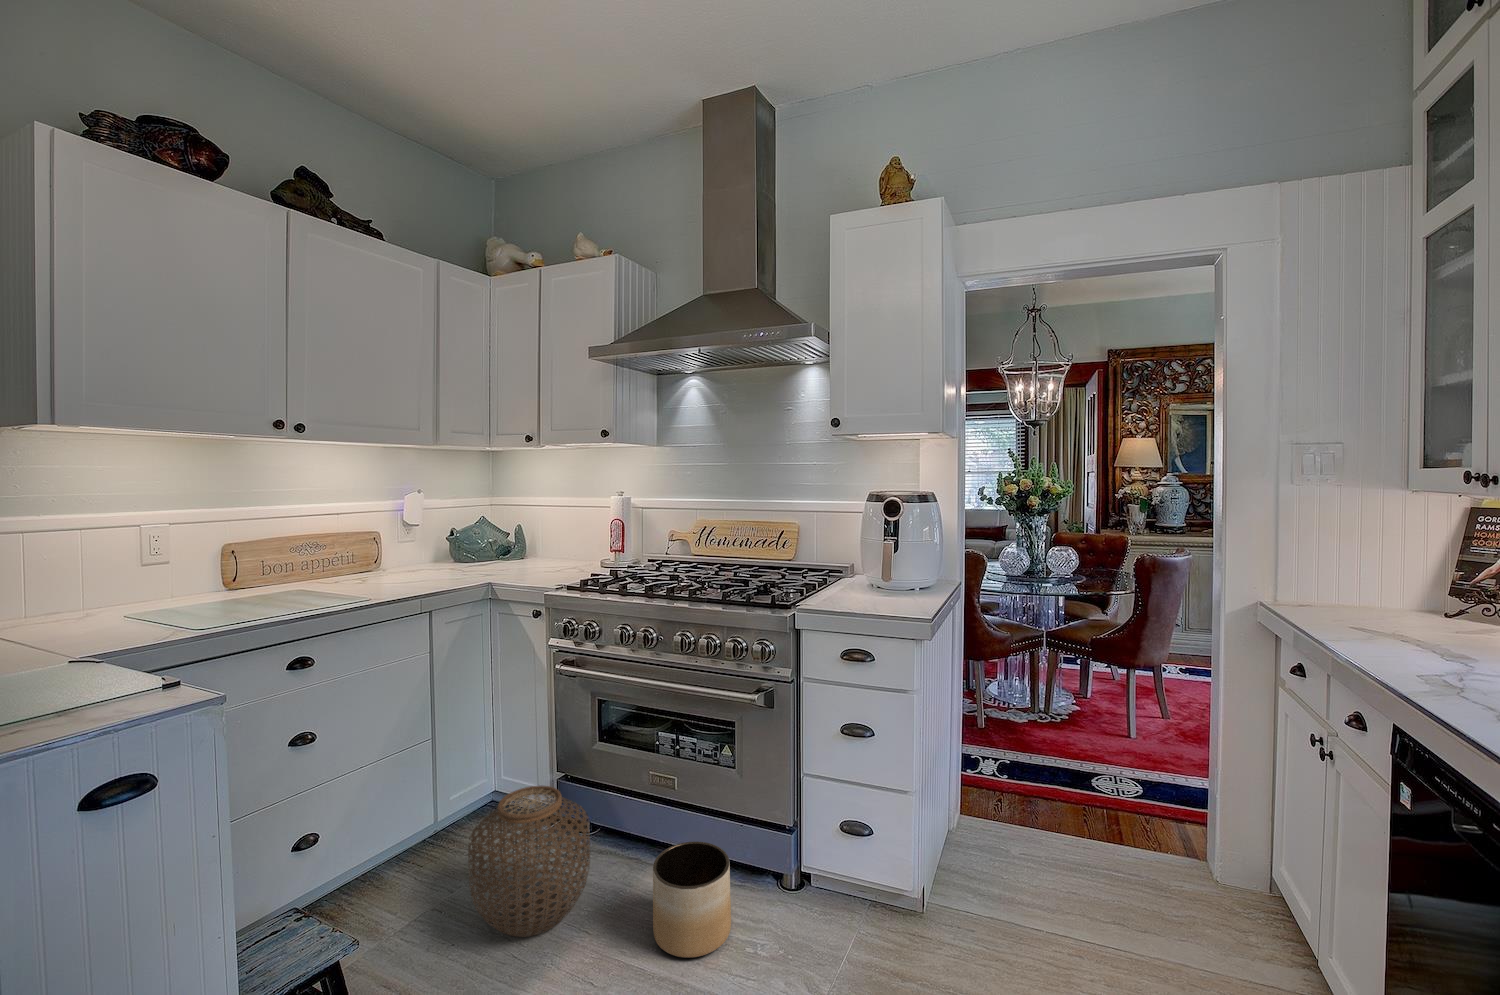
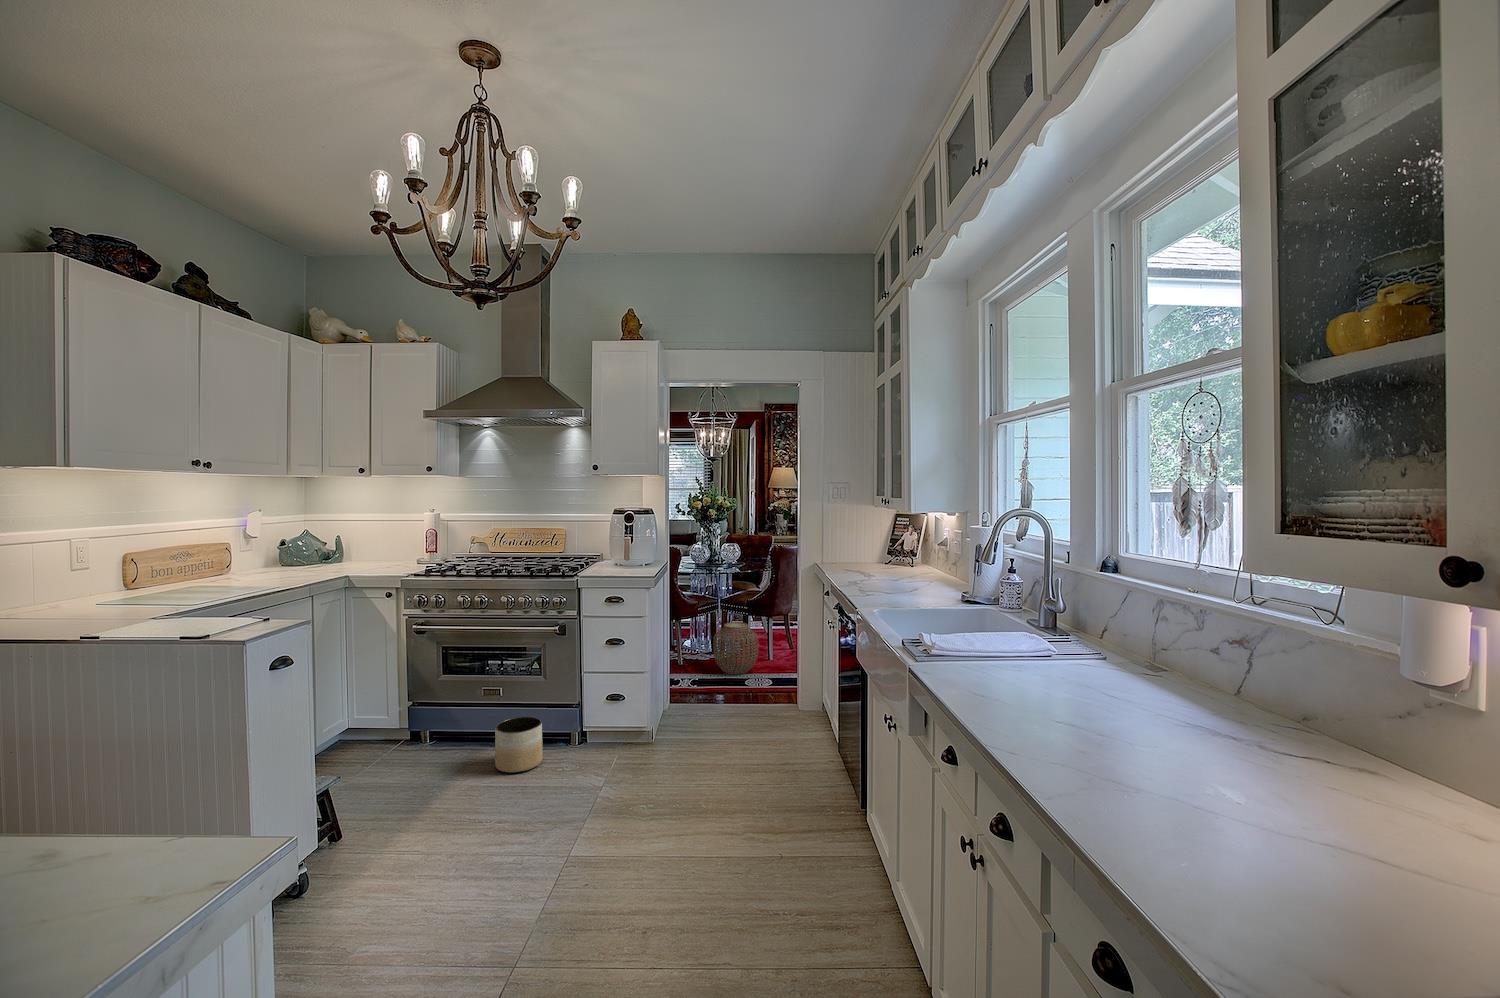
woven basket: present [468,786,590,937] -> present [713,622,758,674]

